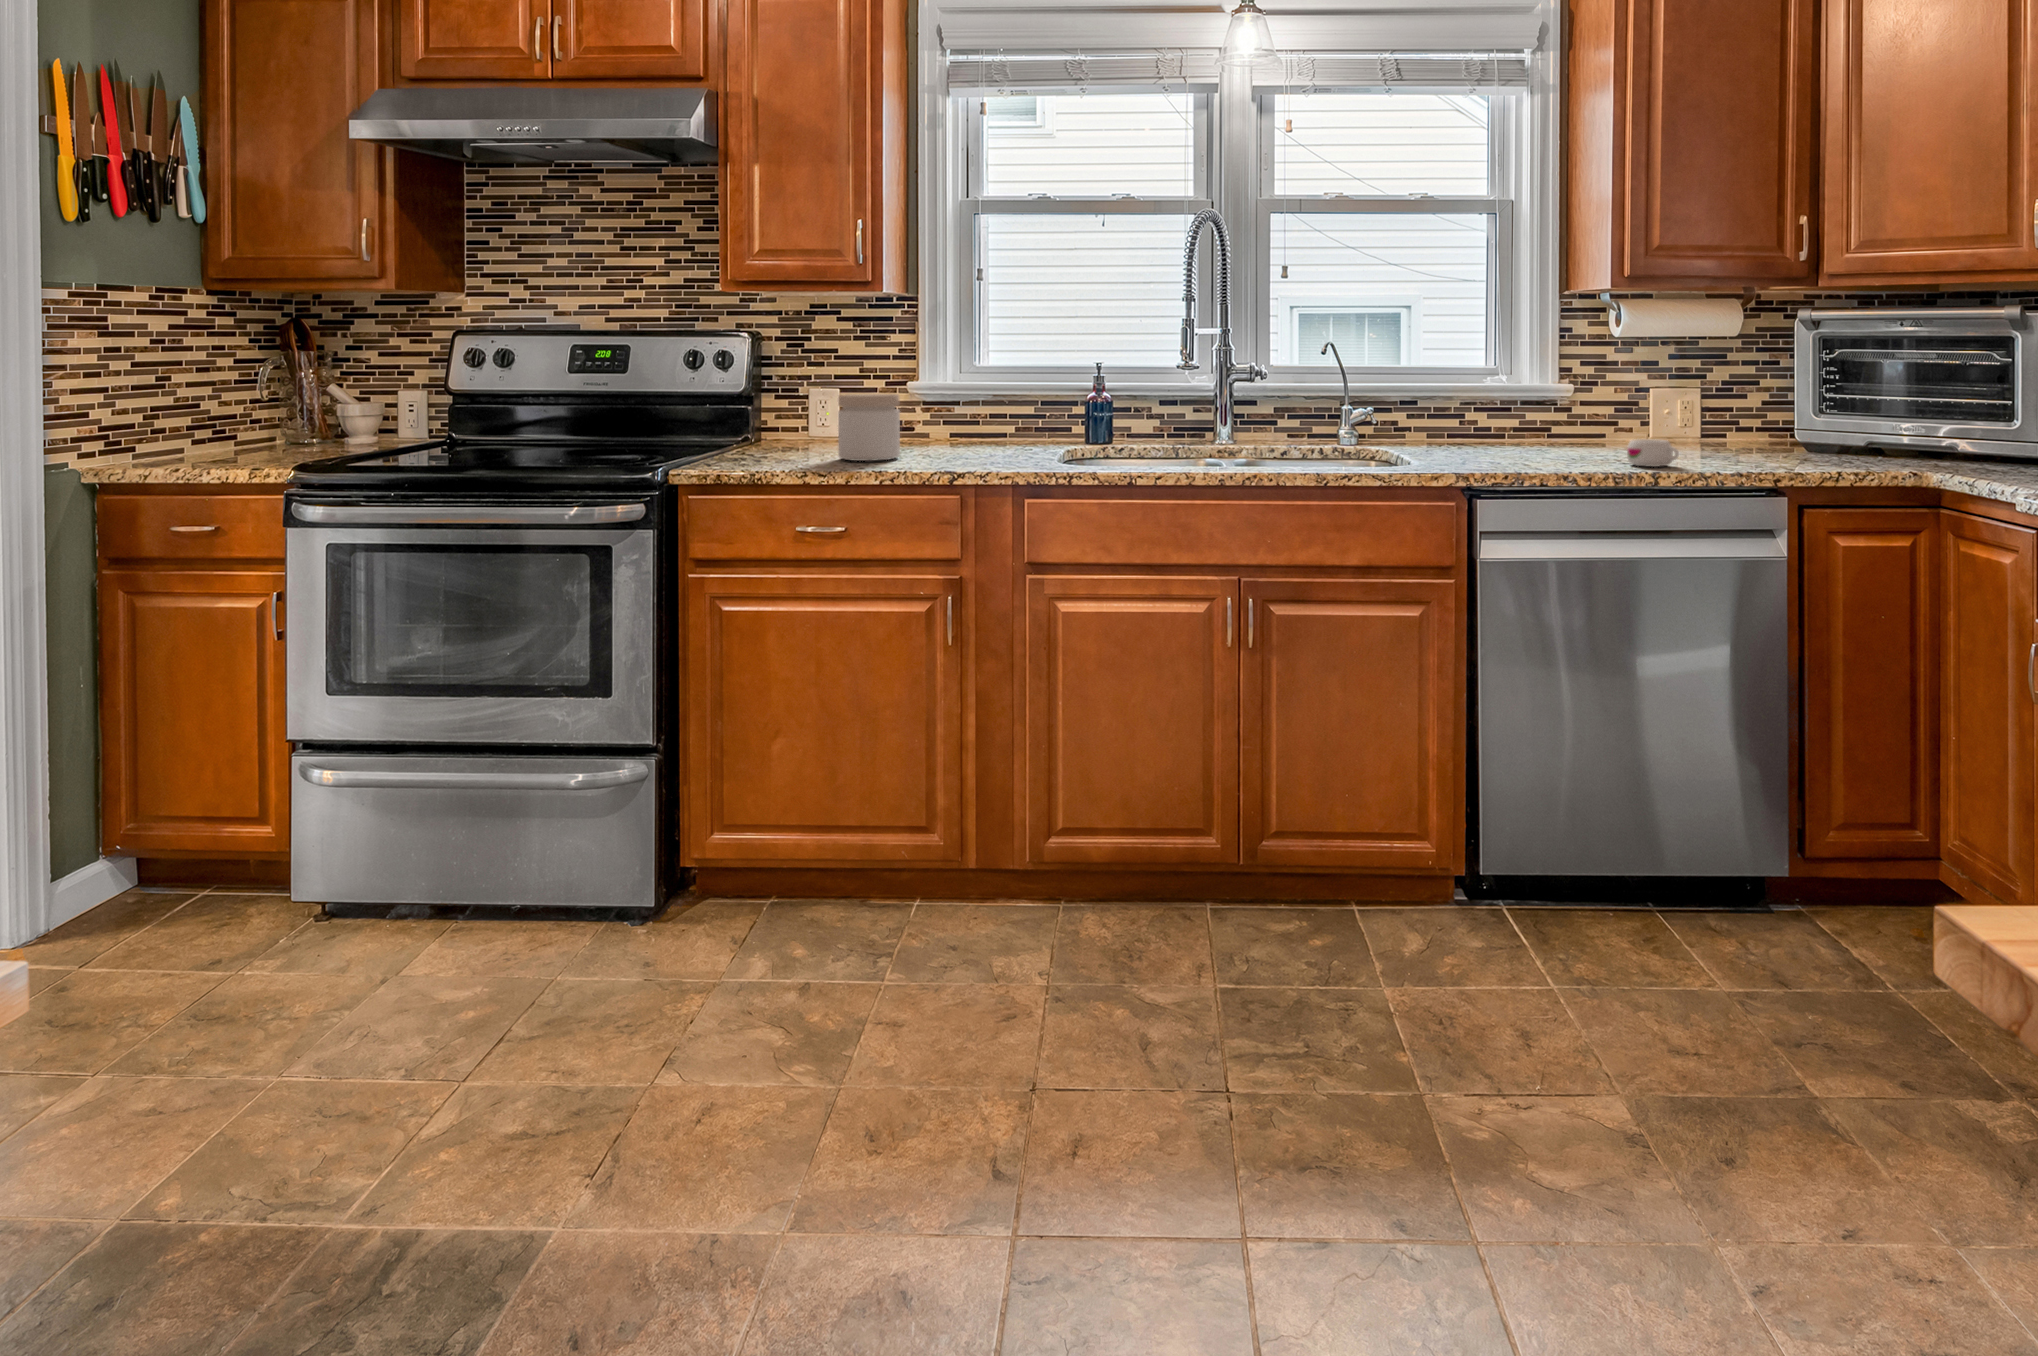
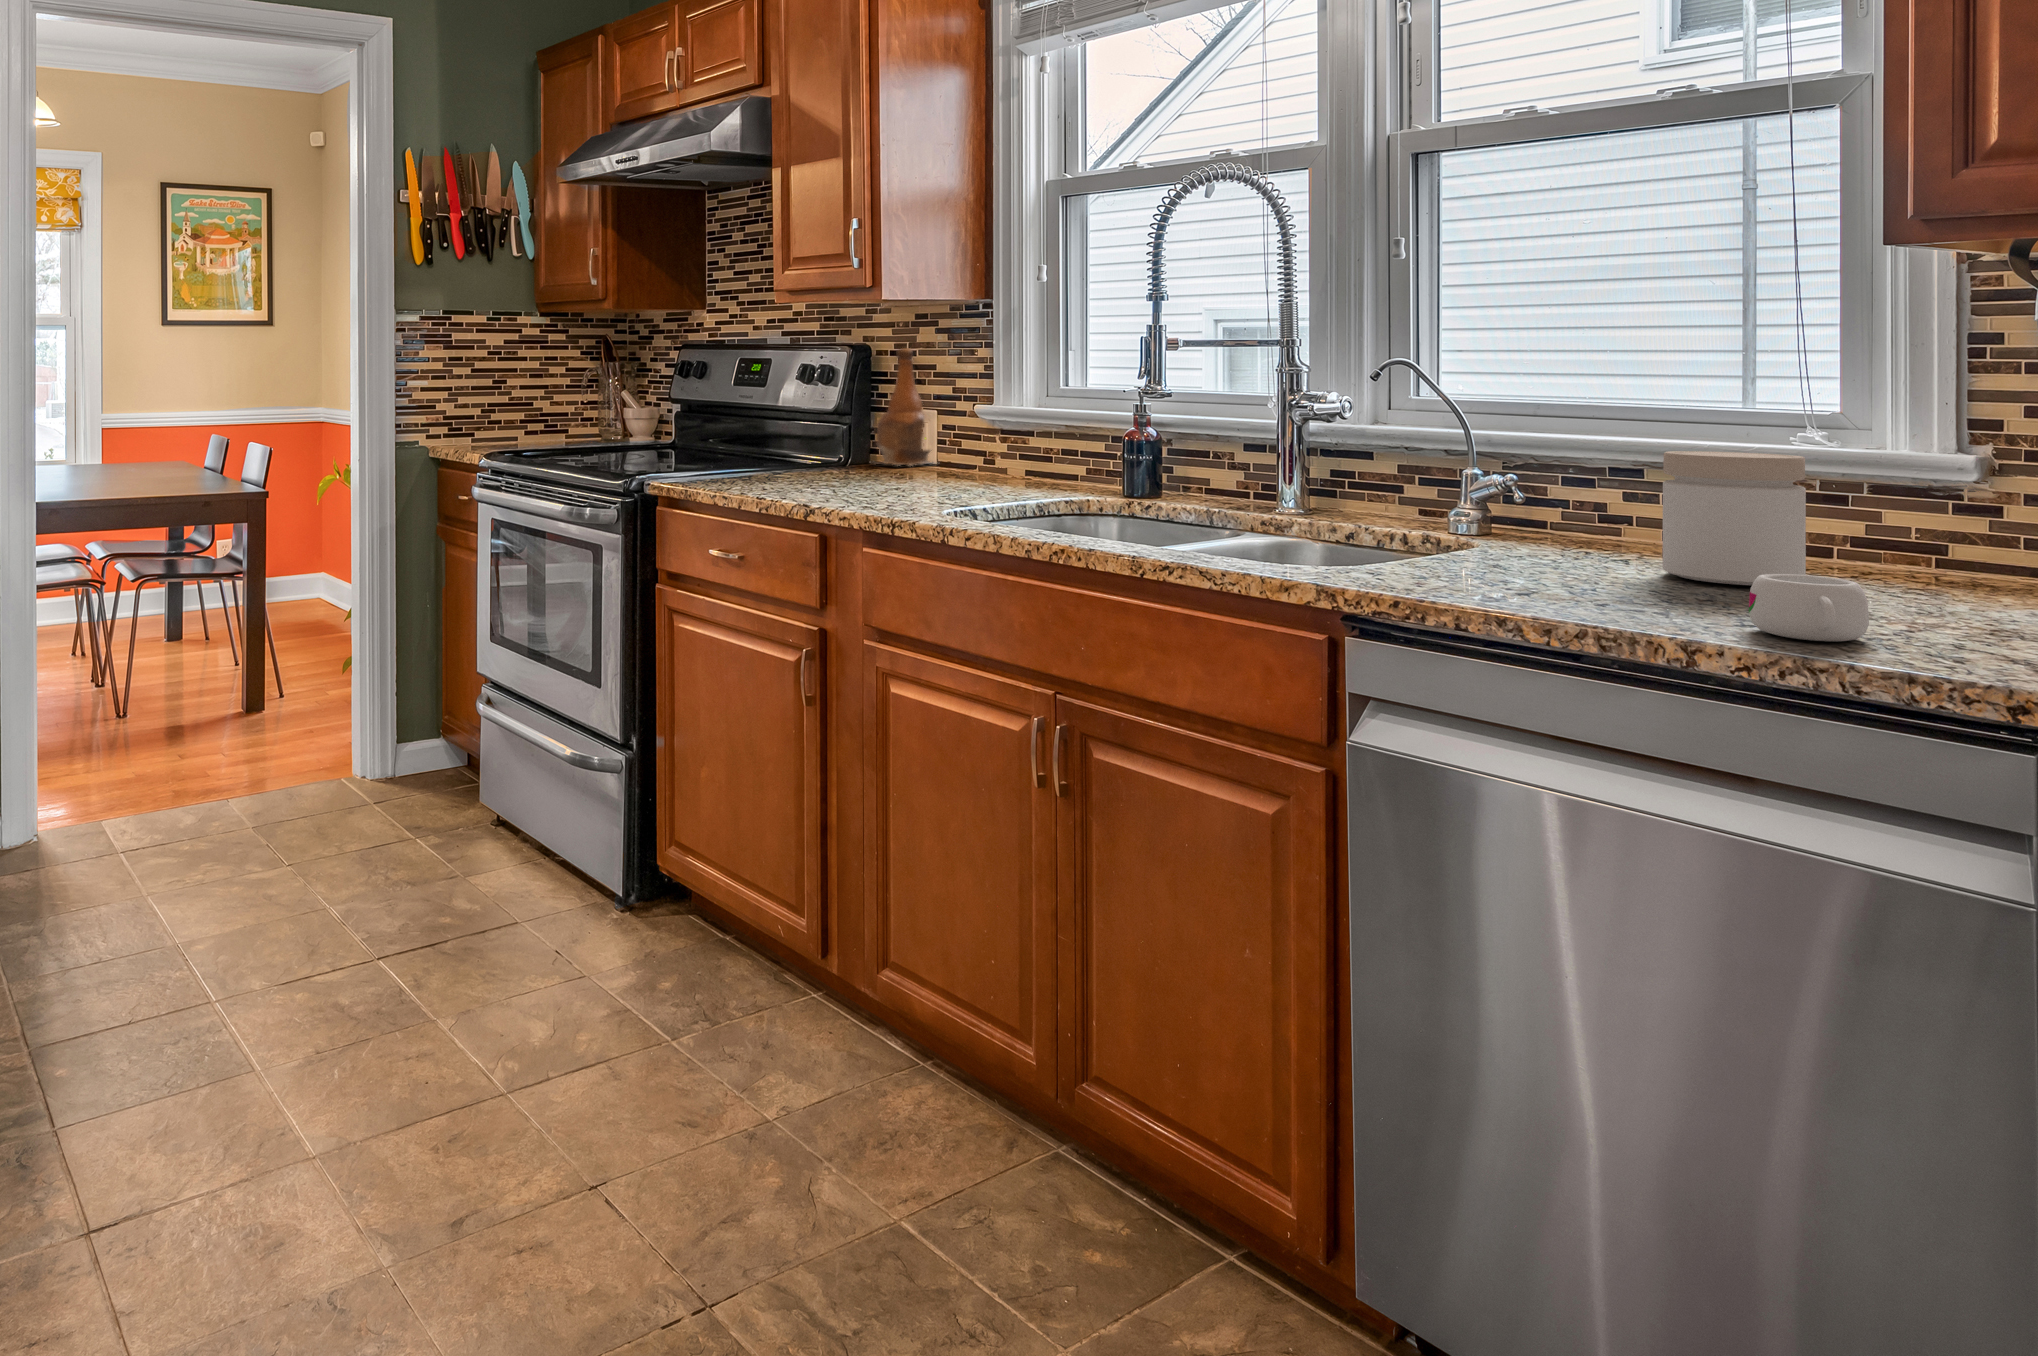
bottle: none [777,334,837,441] -> present [870,348,931,465]
jar: present [838,394,900,461] -> present [1663,451,1806,585]

